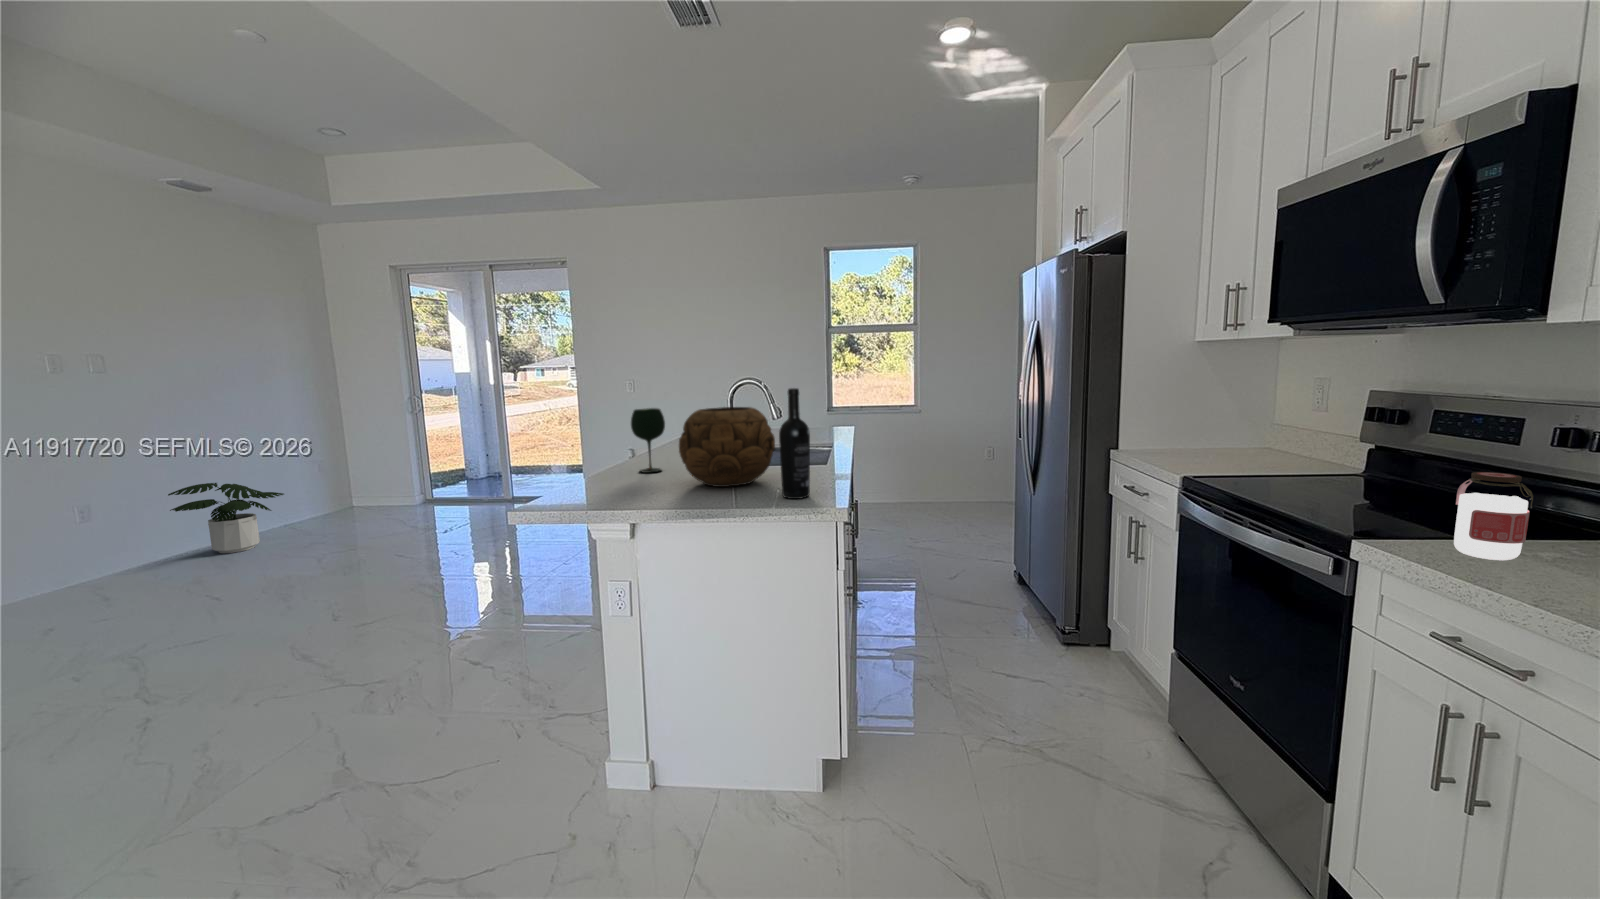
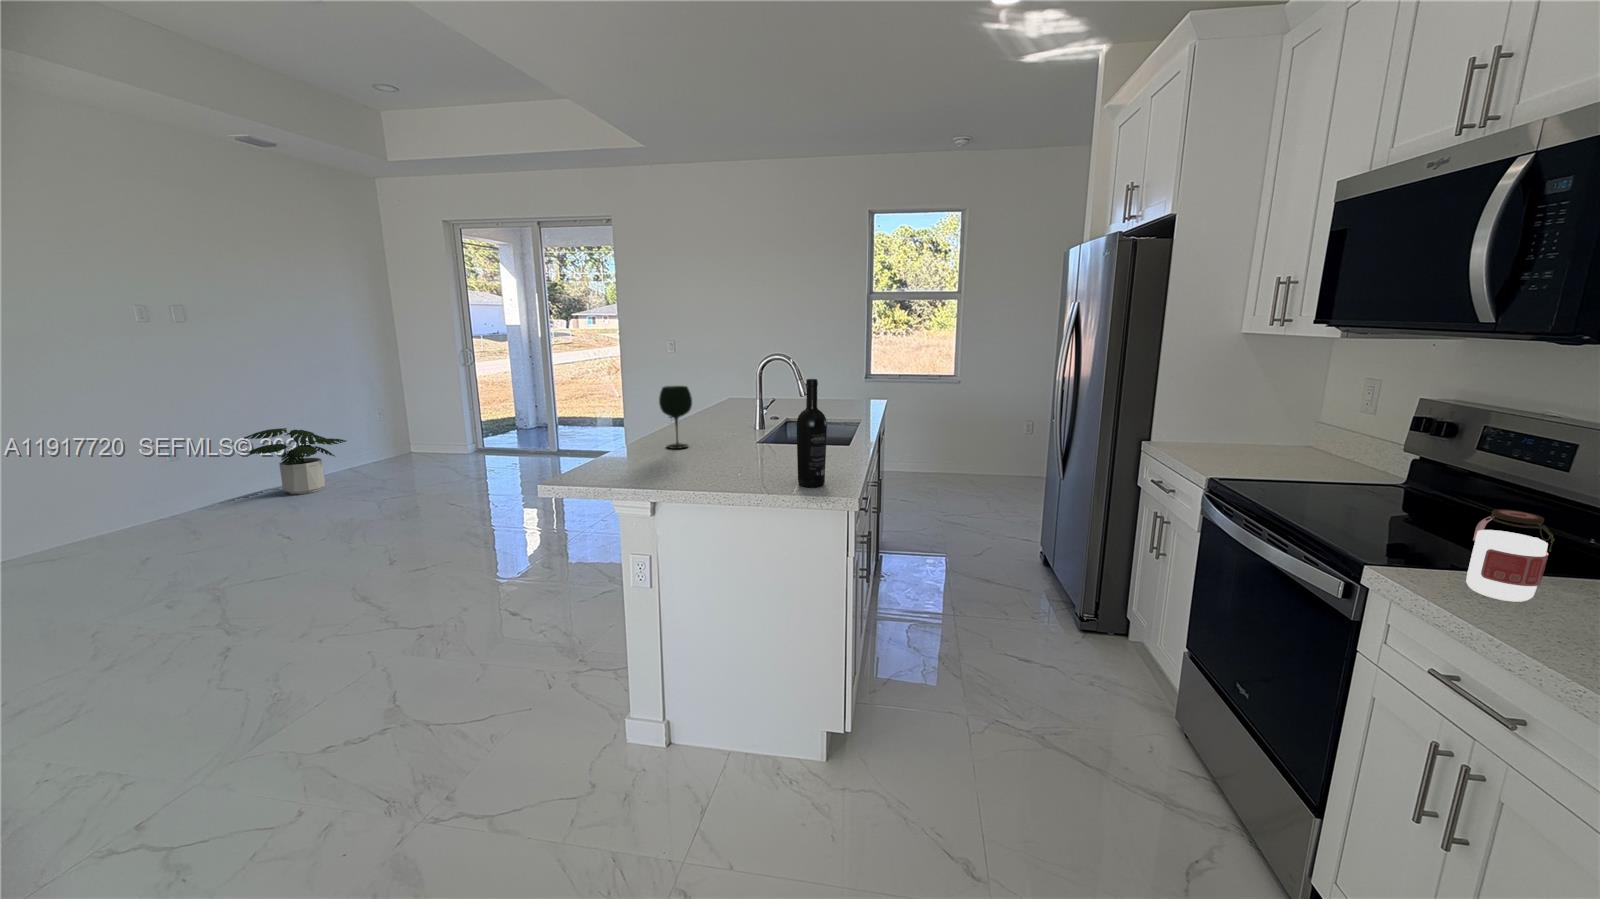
decorative bowl: present [679,407,775,487] -> none [702,390,796,469]

